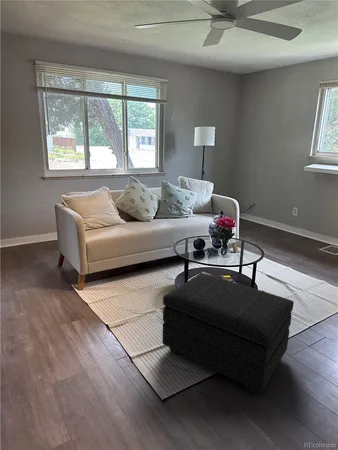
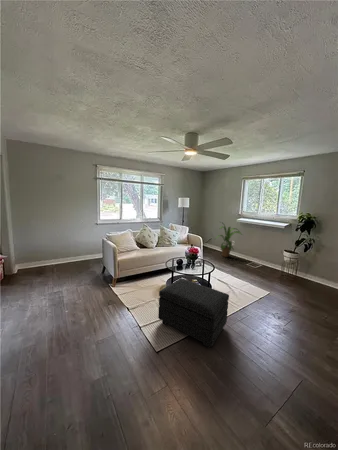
house plant: none [260,171,314,235] -> present [220,226,241,257]

